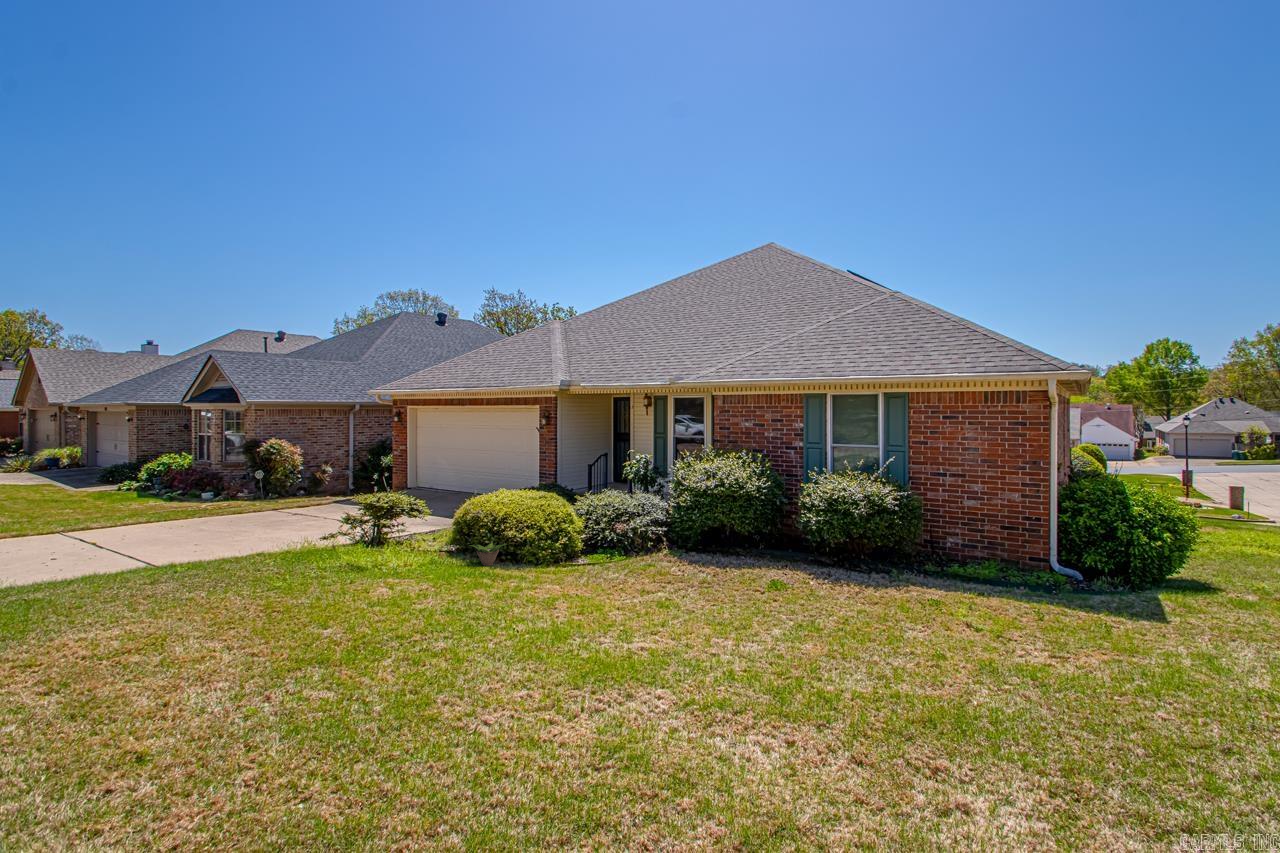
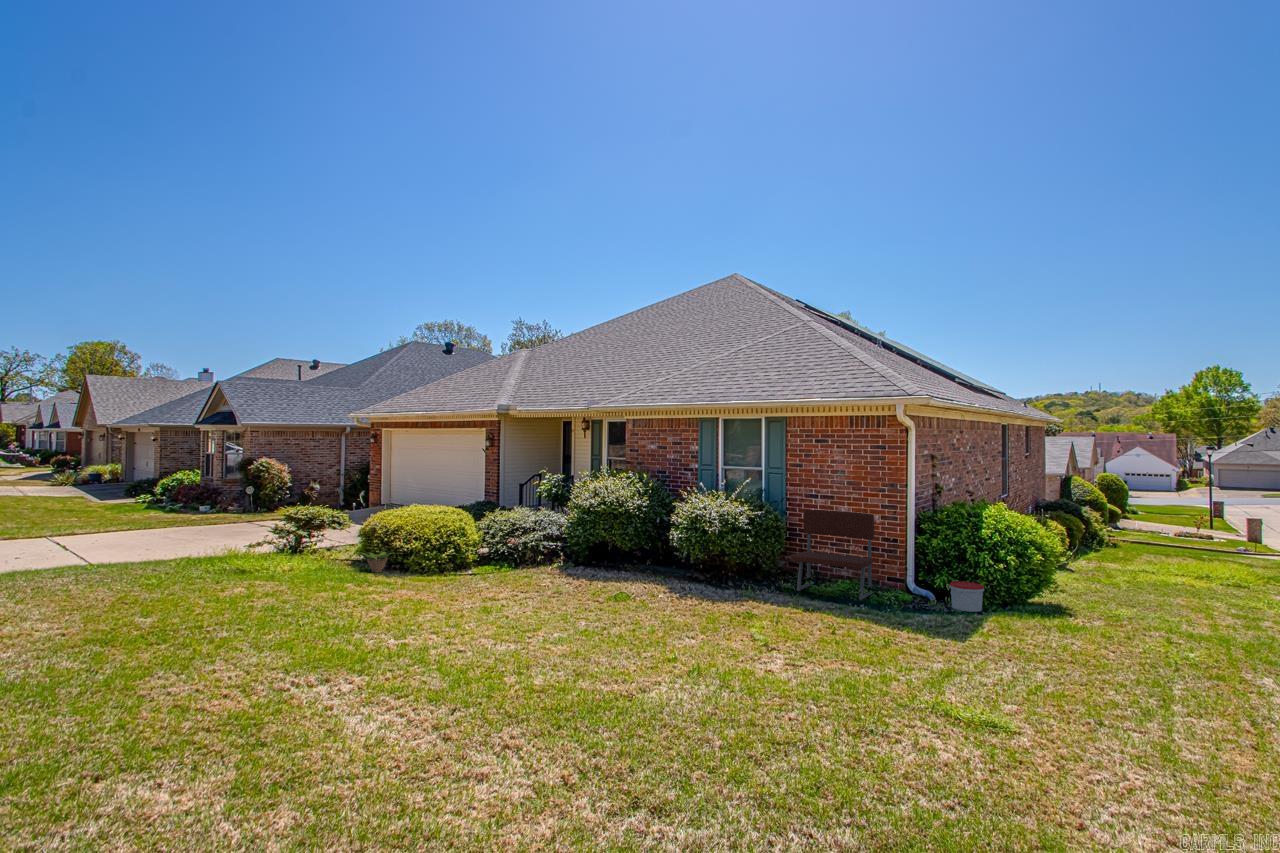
bench: none [933,489,1016,579] -> present [790,510,874,600]
bucket: none [1101,557,1139,587] -> present [949,581,984,612]

